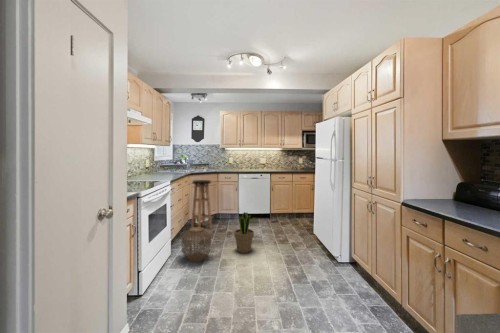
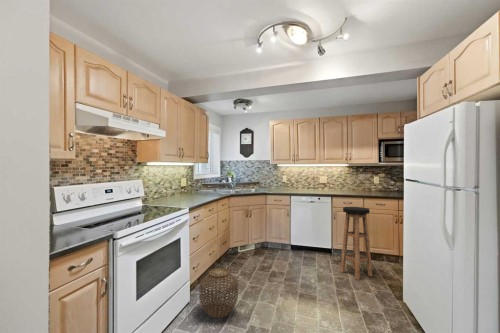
bar stool: present [191,180,212,229] -> present [340,207,373,280]
potted plant: present [234,212,255,253] -> none [272,252,304,313]

